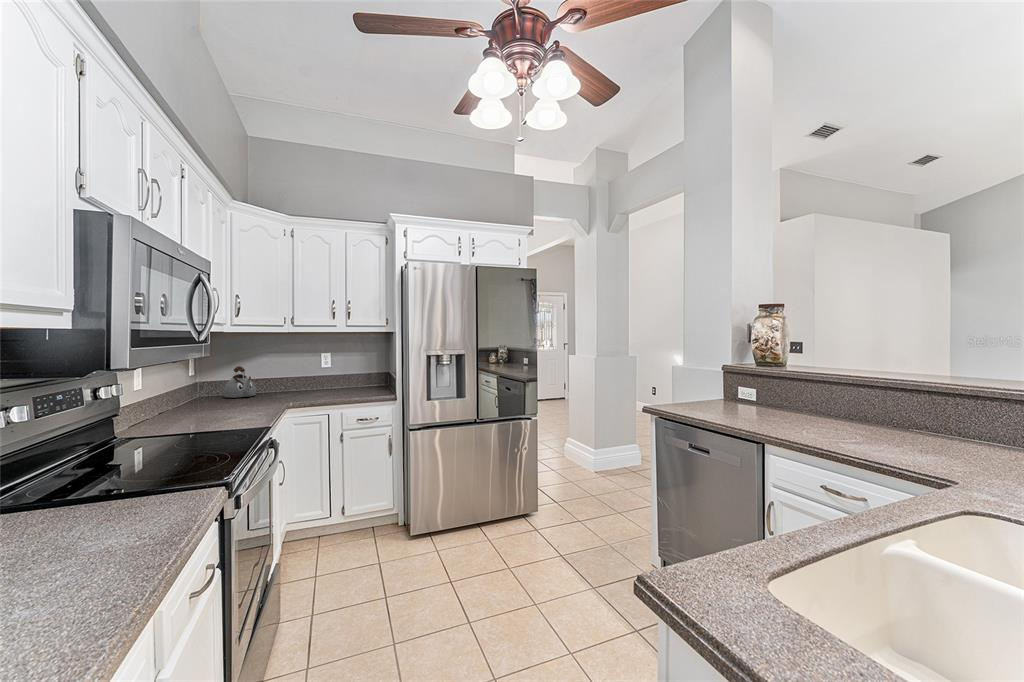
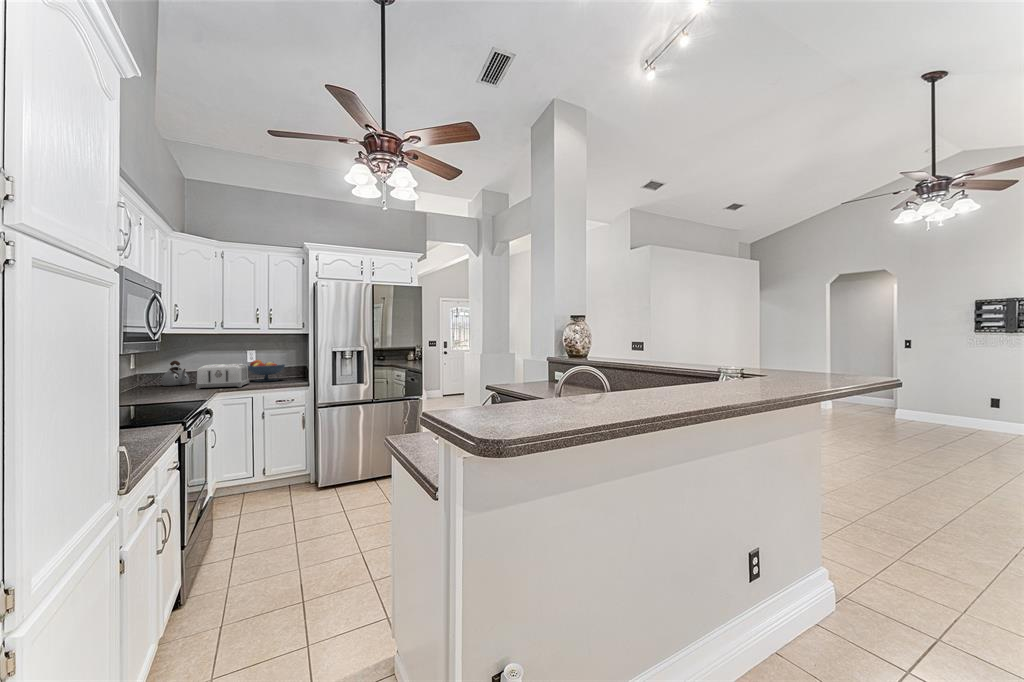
fruit bowl: none [321,365,366,392] -> present [247,360,285,382]
toaster: none [262,371,325,404] -> present [196,364,249,389]

